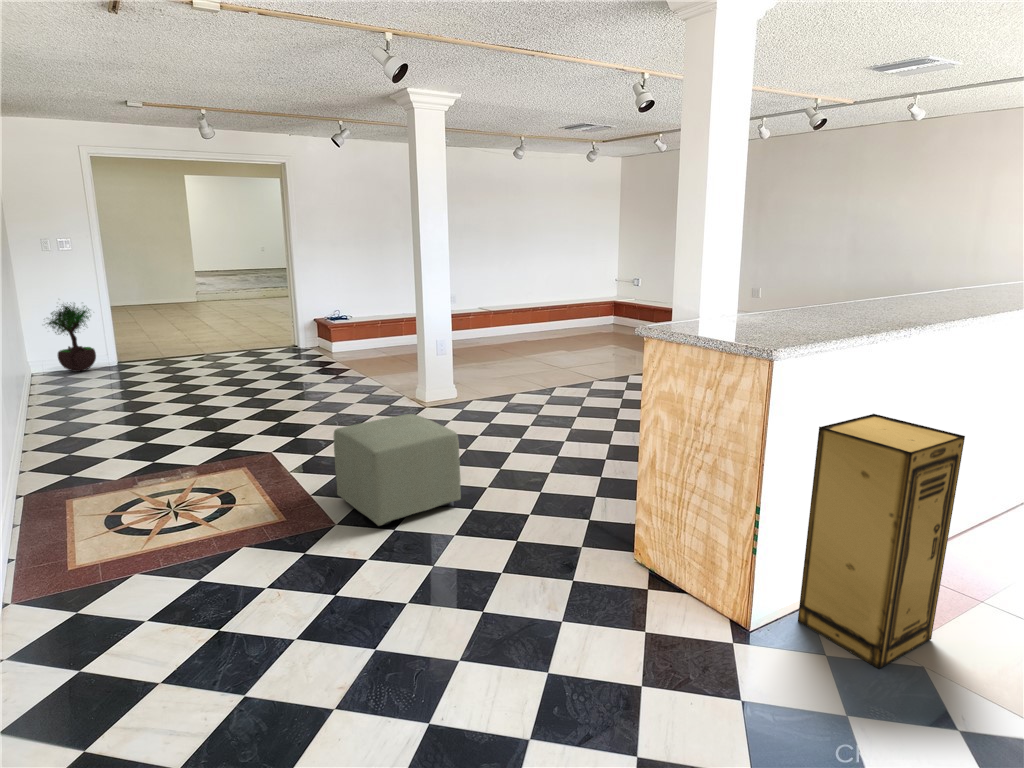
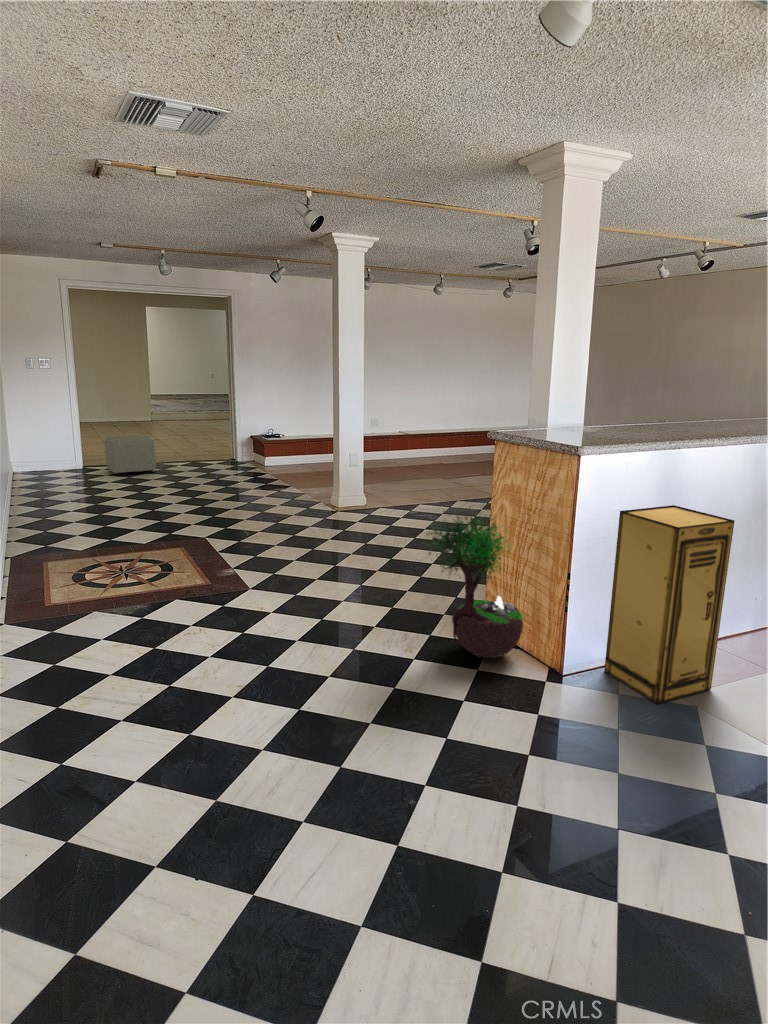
potted tree: present [46,305,96,372] -> present [423,507,523,658]
ottoman: present [334,414,461,526] -> present [105,436,156,475]

